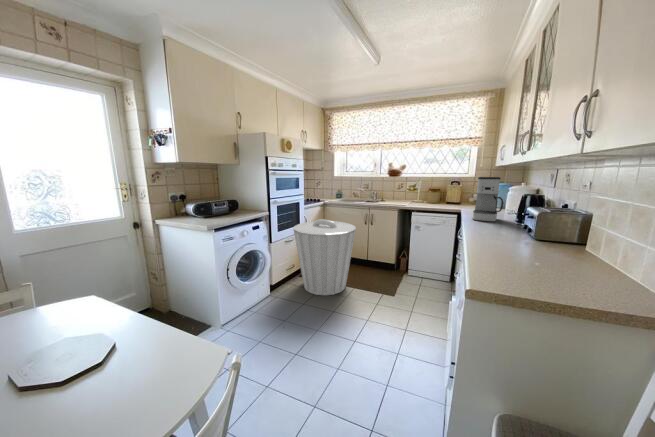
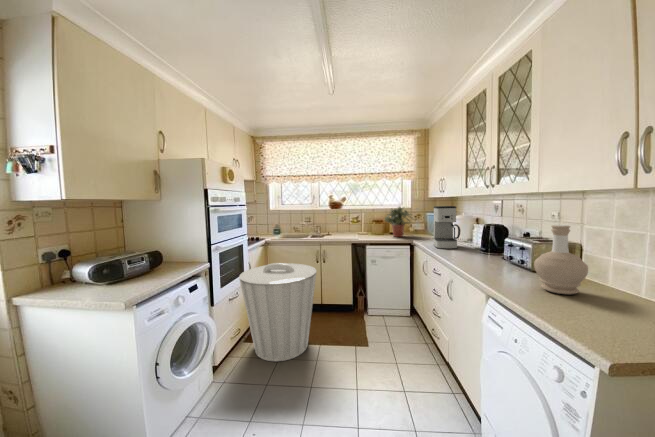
potted plant: none [437,176,469,207] -> present [385,207,411,237]
bottle: none [512,199,565,269] -> present [534,225,588,294]

